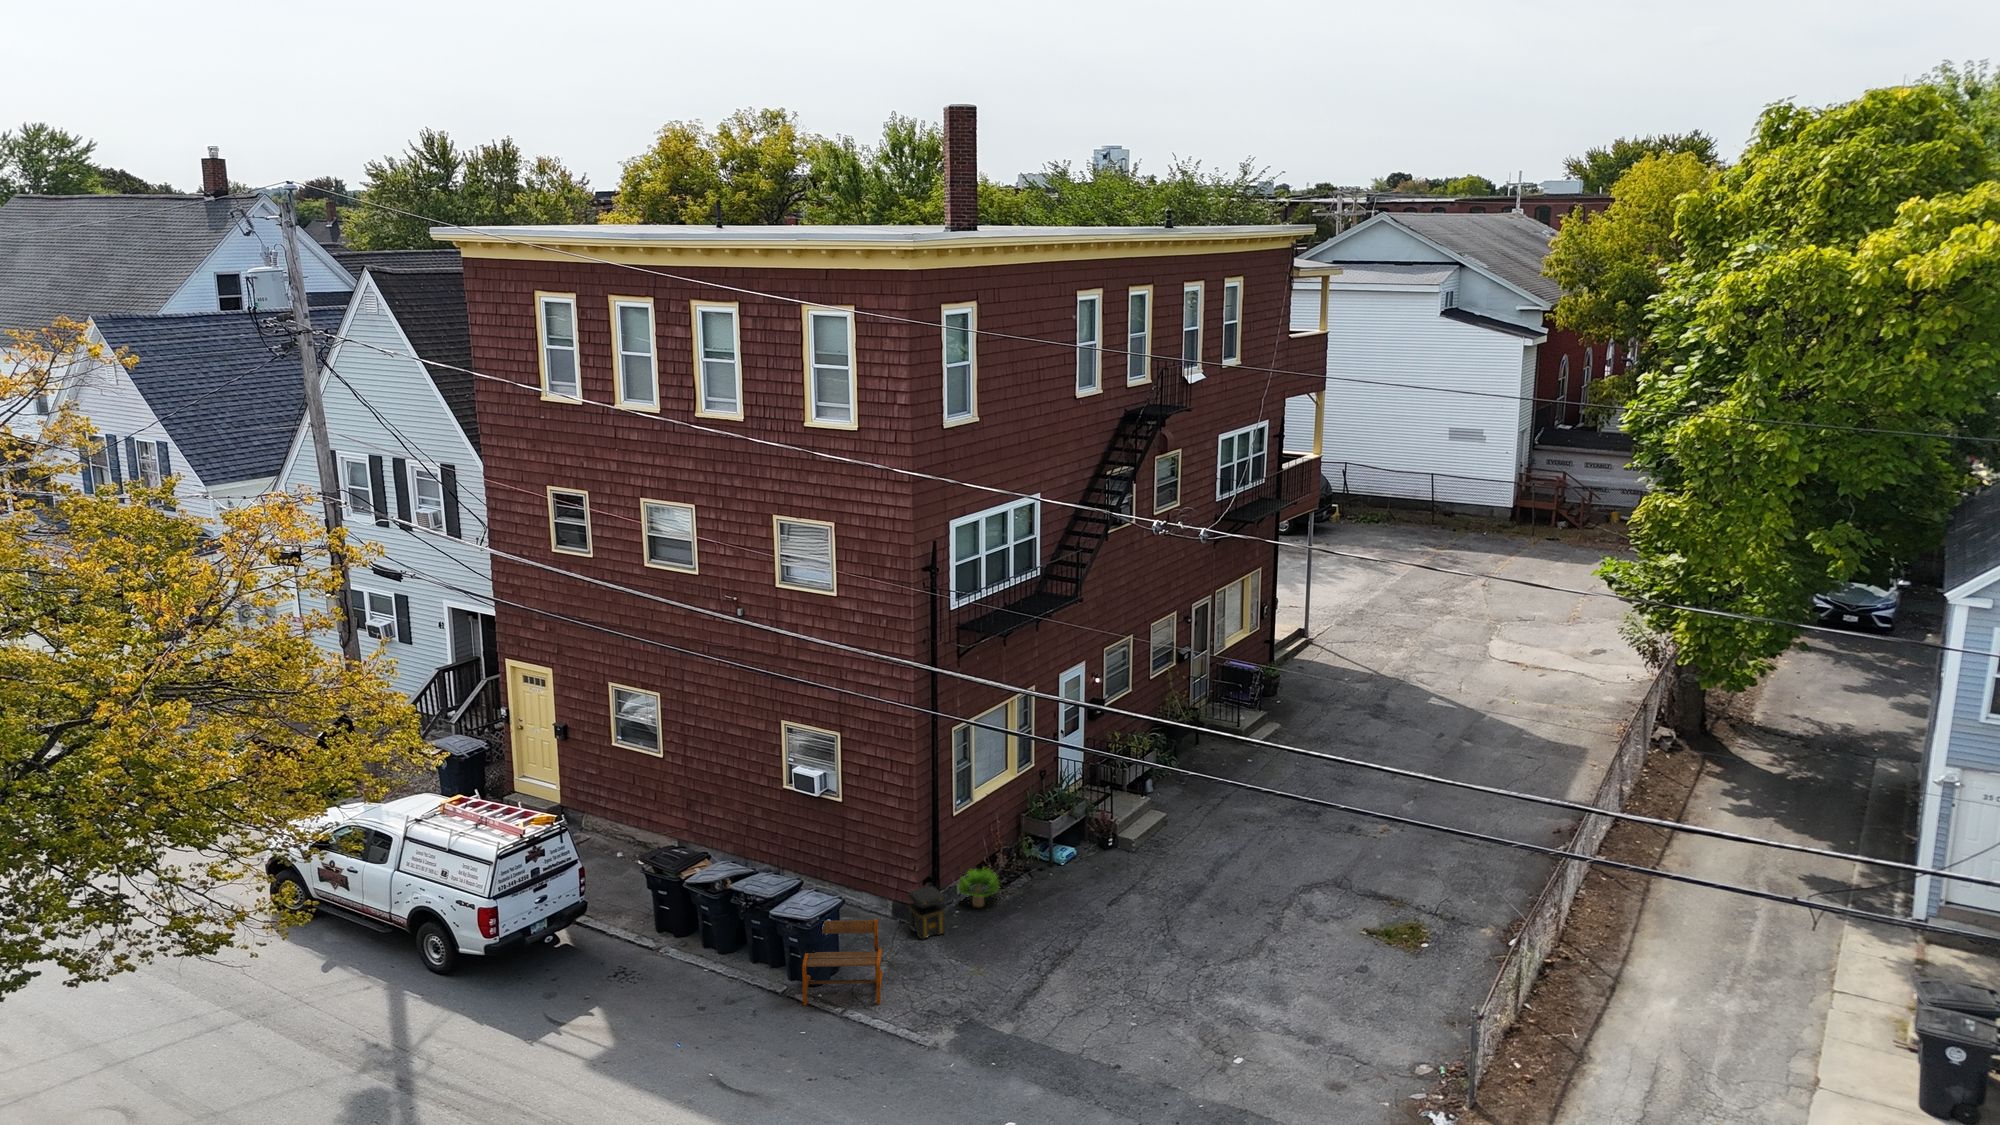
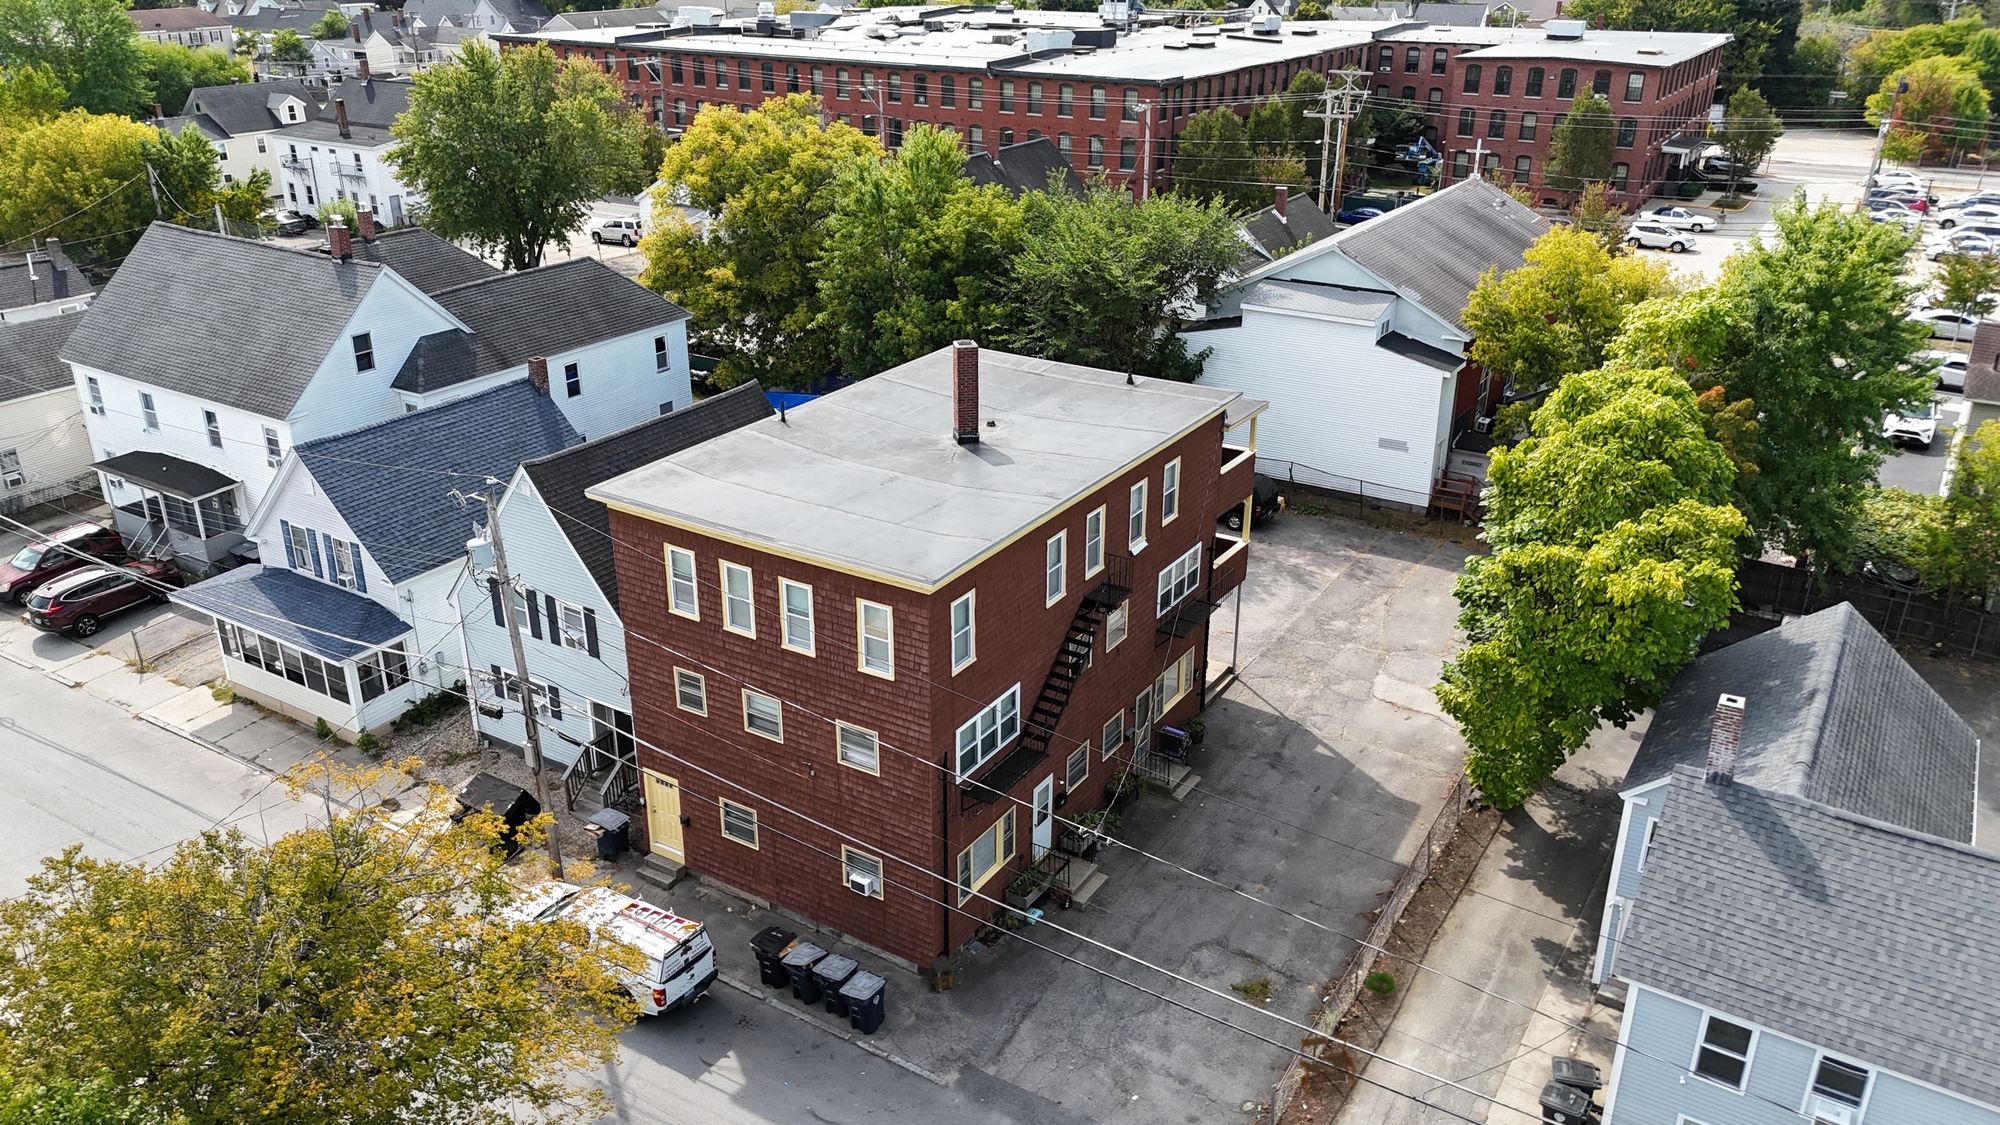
potted plant: present [958,868,999,907] -> present [1366,971,1396,999]
bench: present [802,919,883,1005] -> present [1299,1034,1356,1095]

